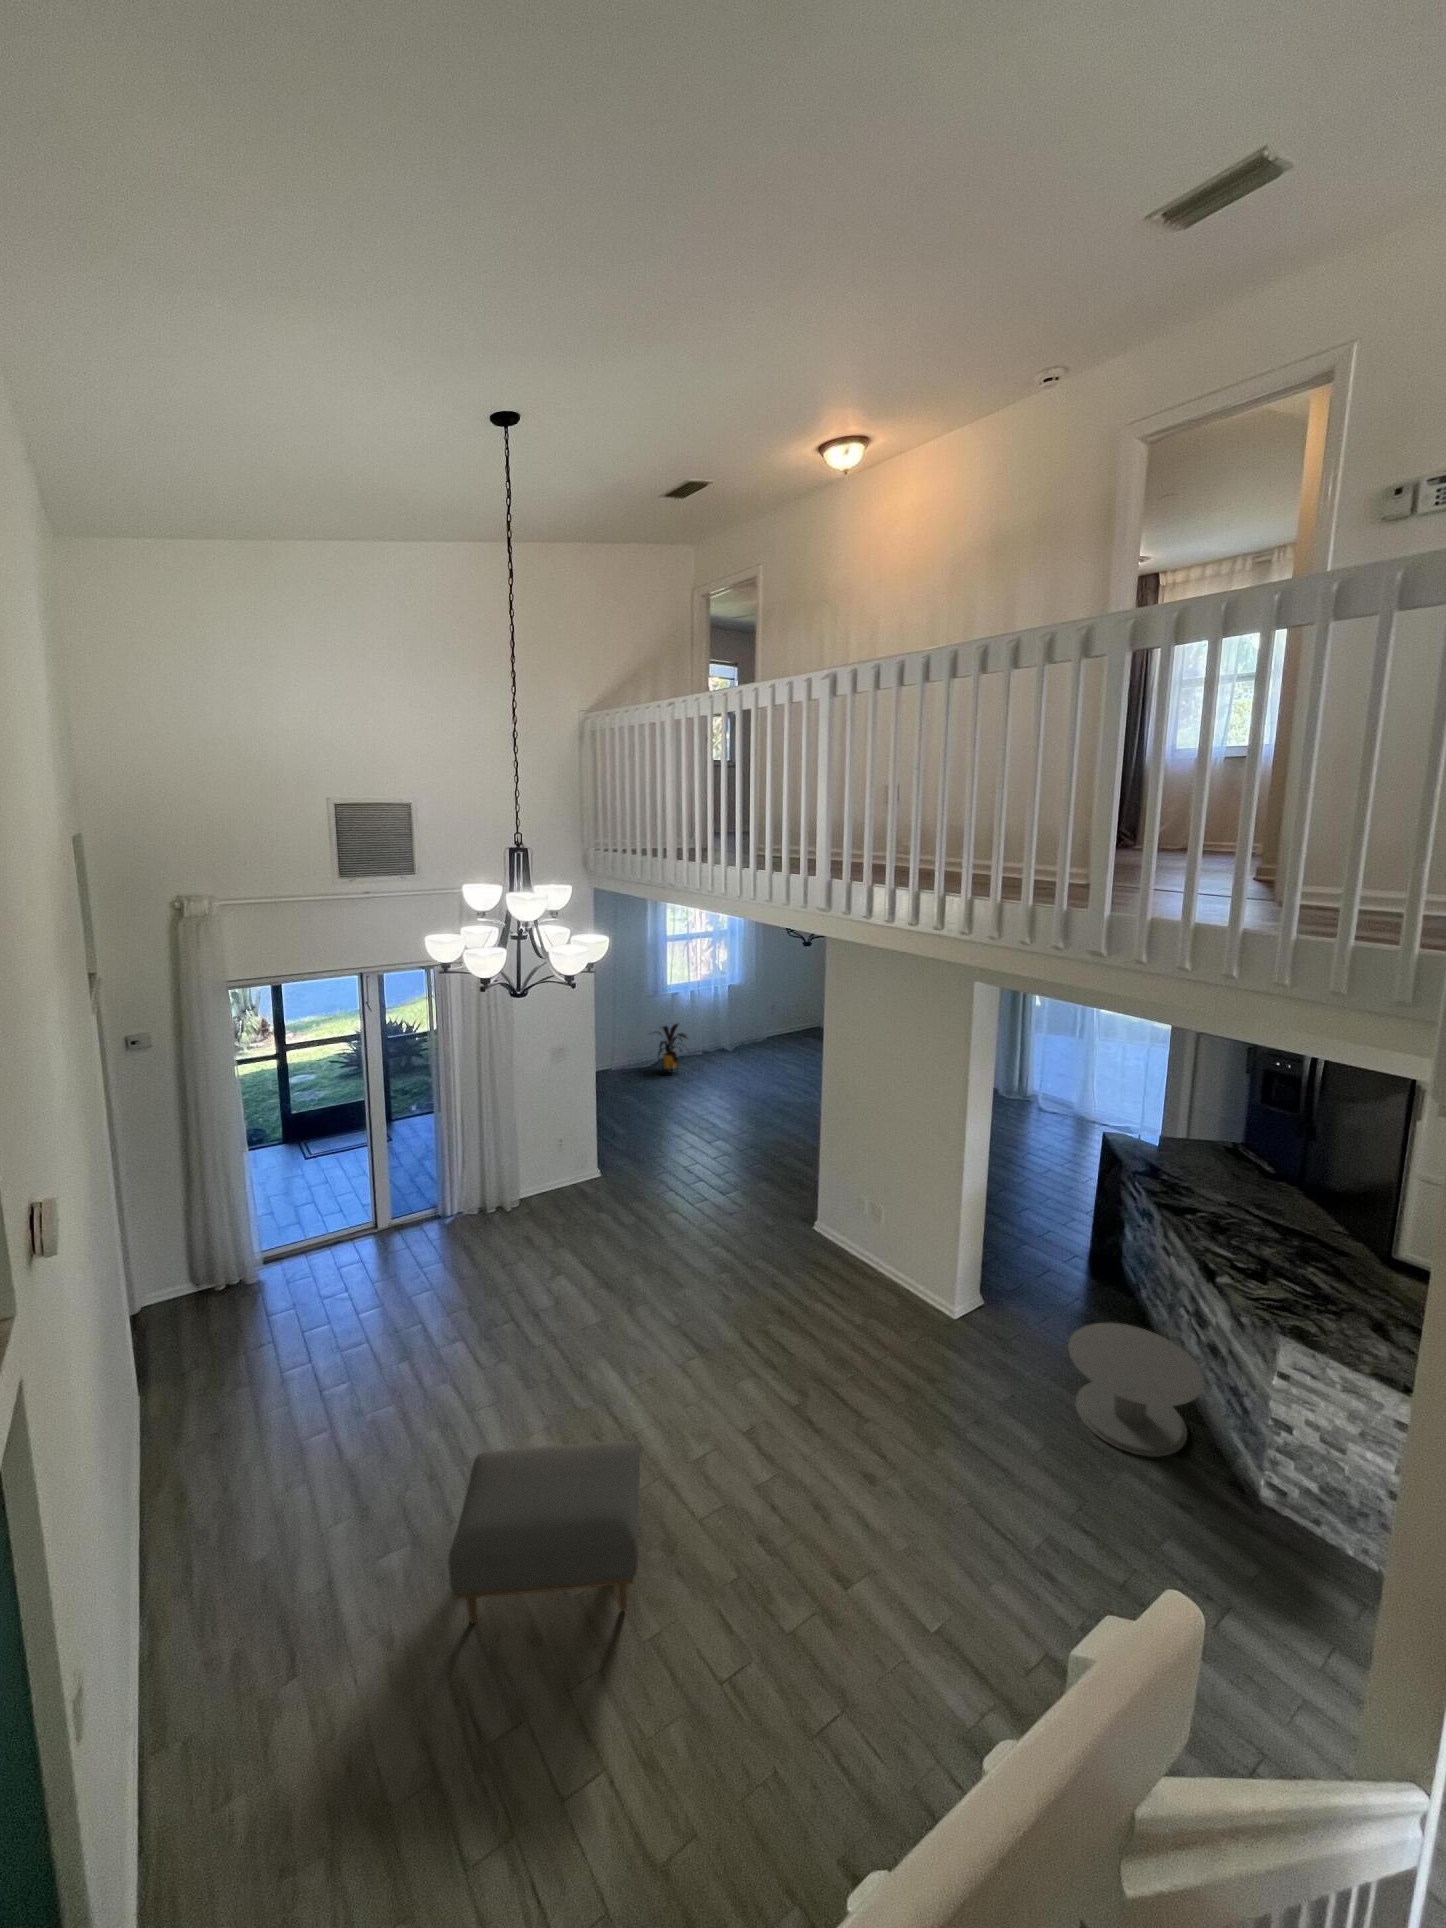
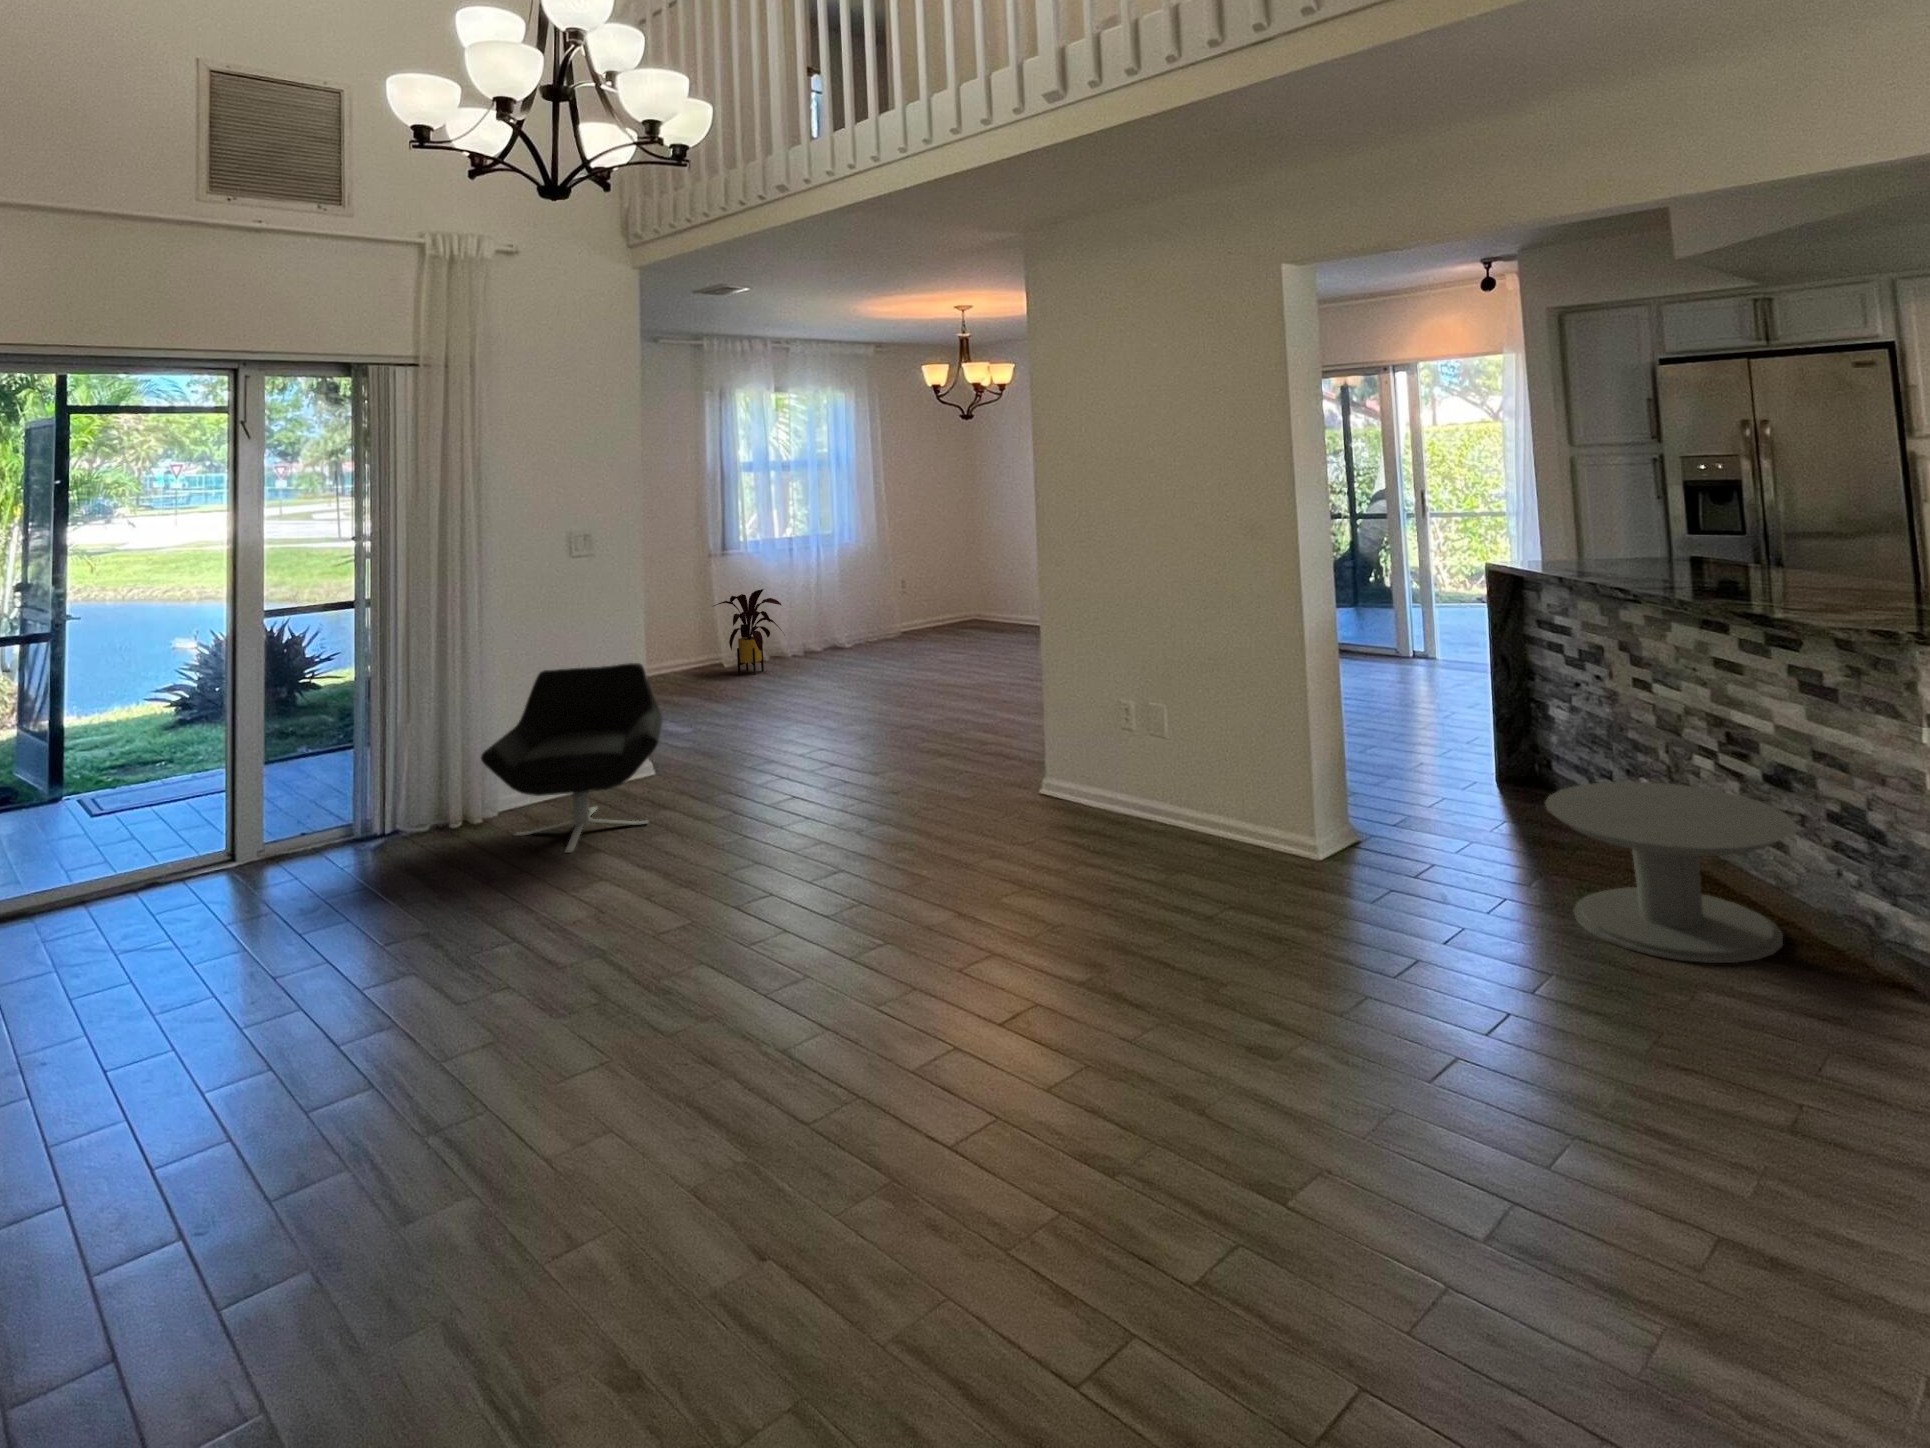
lounge chair: none [502,1129,603,1247] -> present [481,663,663,853]
ottoman: present [448,1441,640,1624] -> none [423,969,855,1363]

